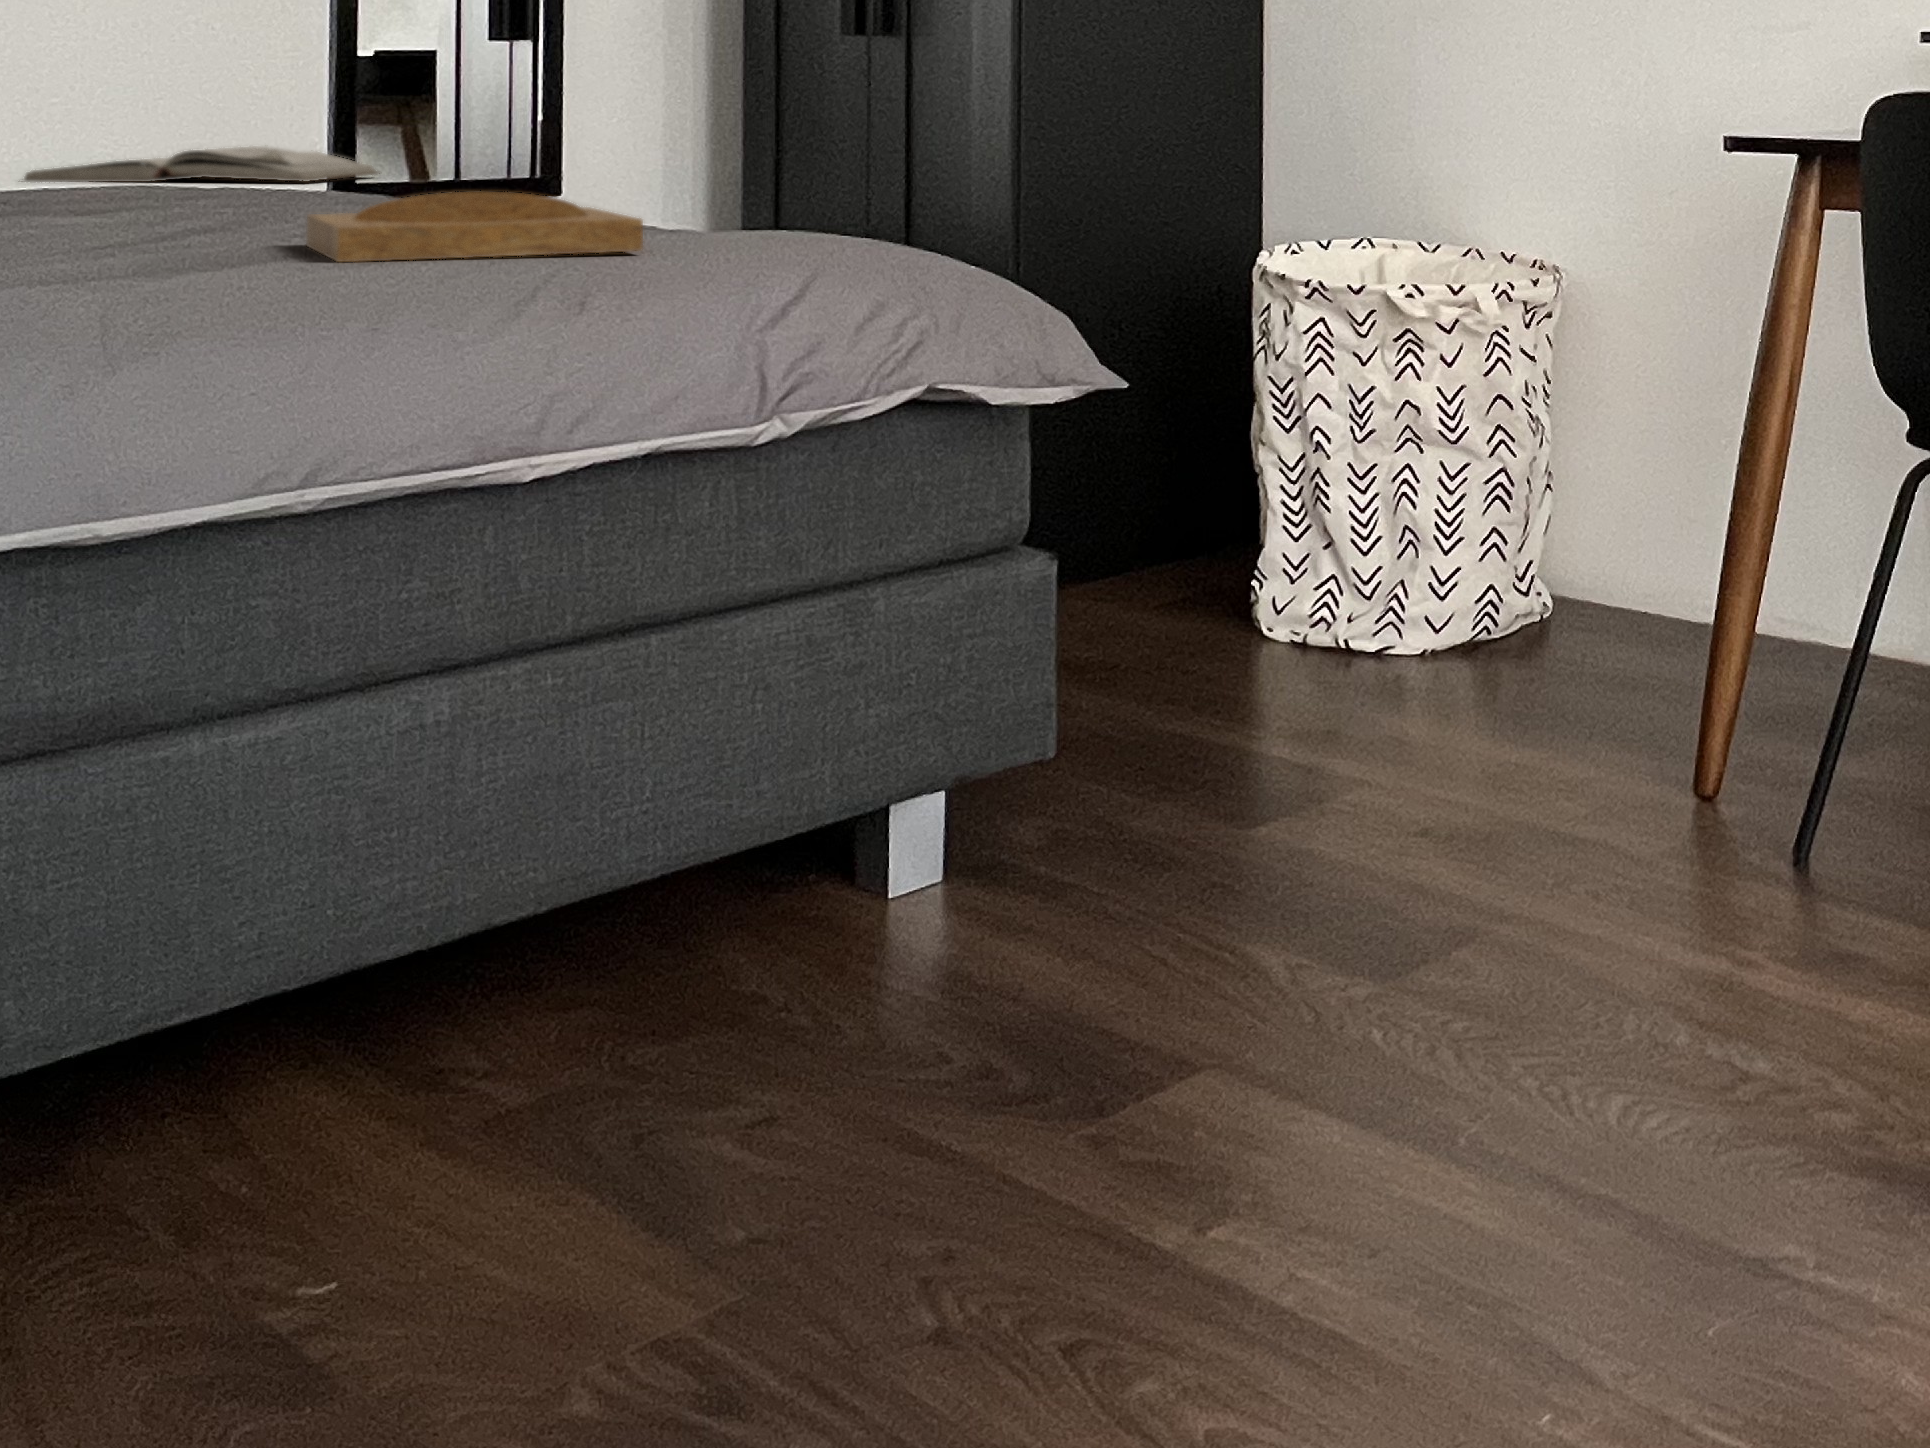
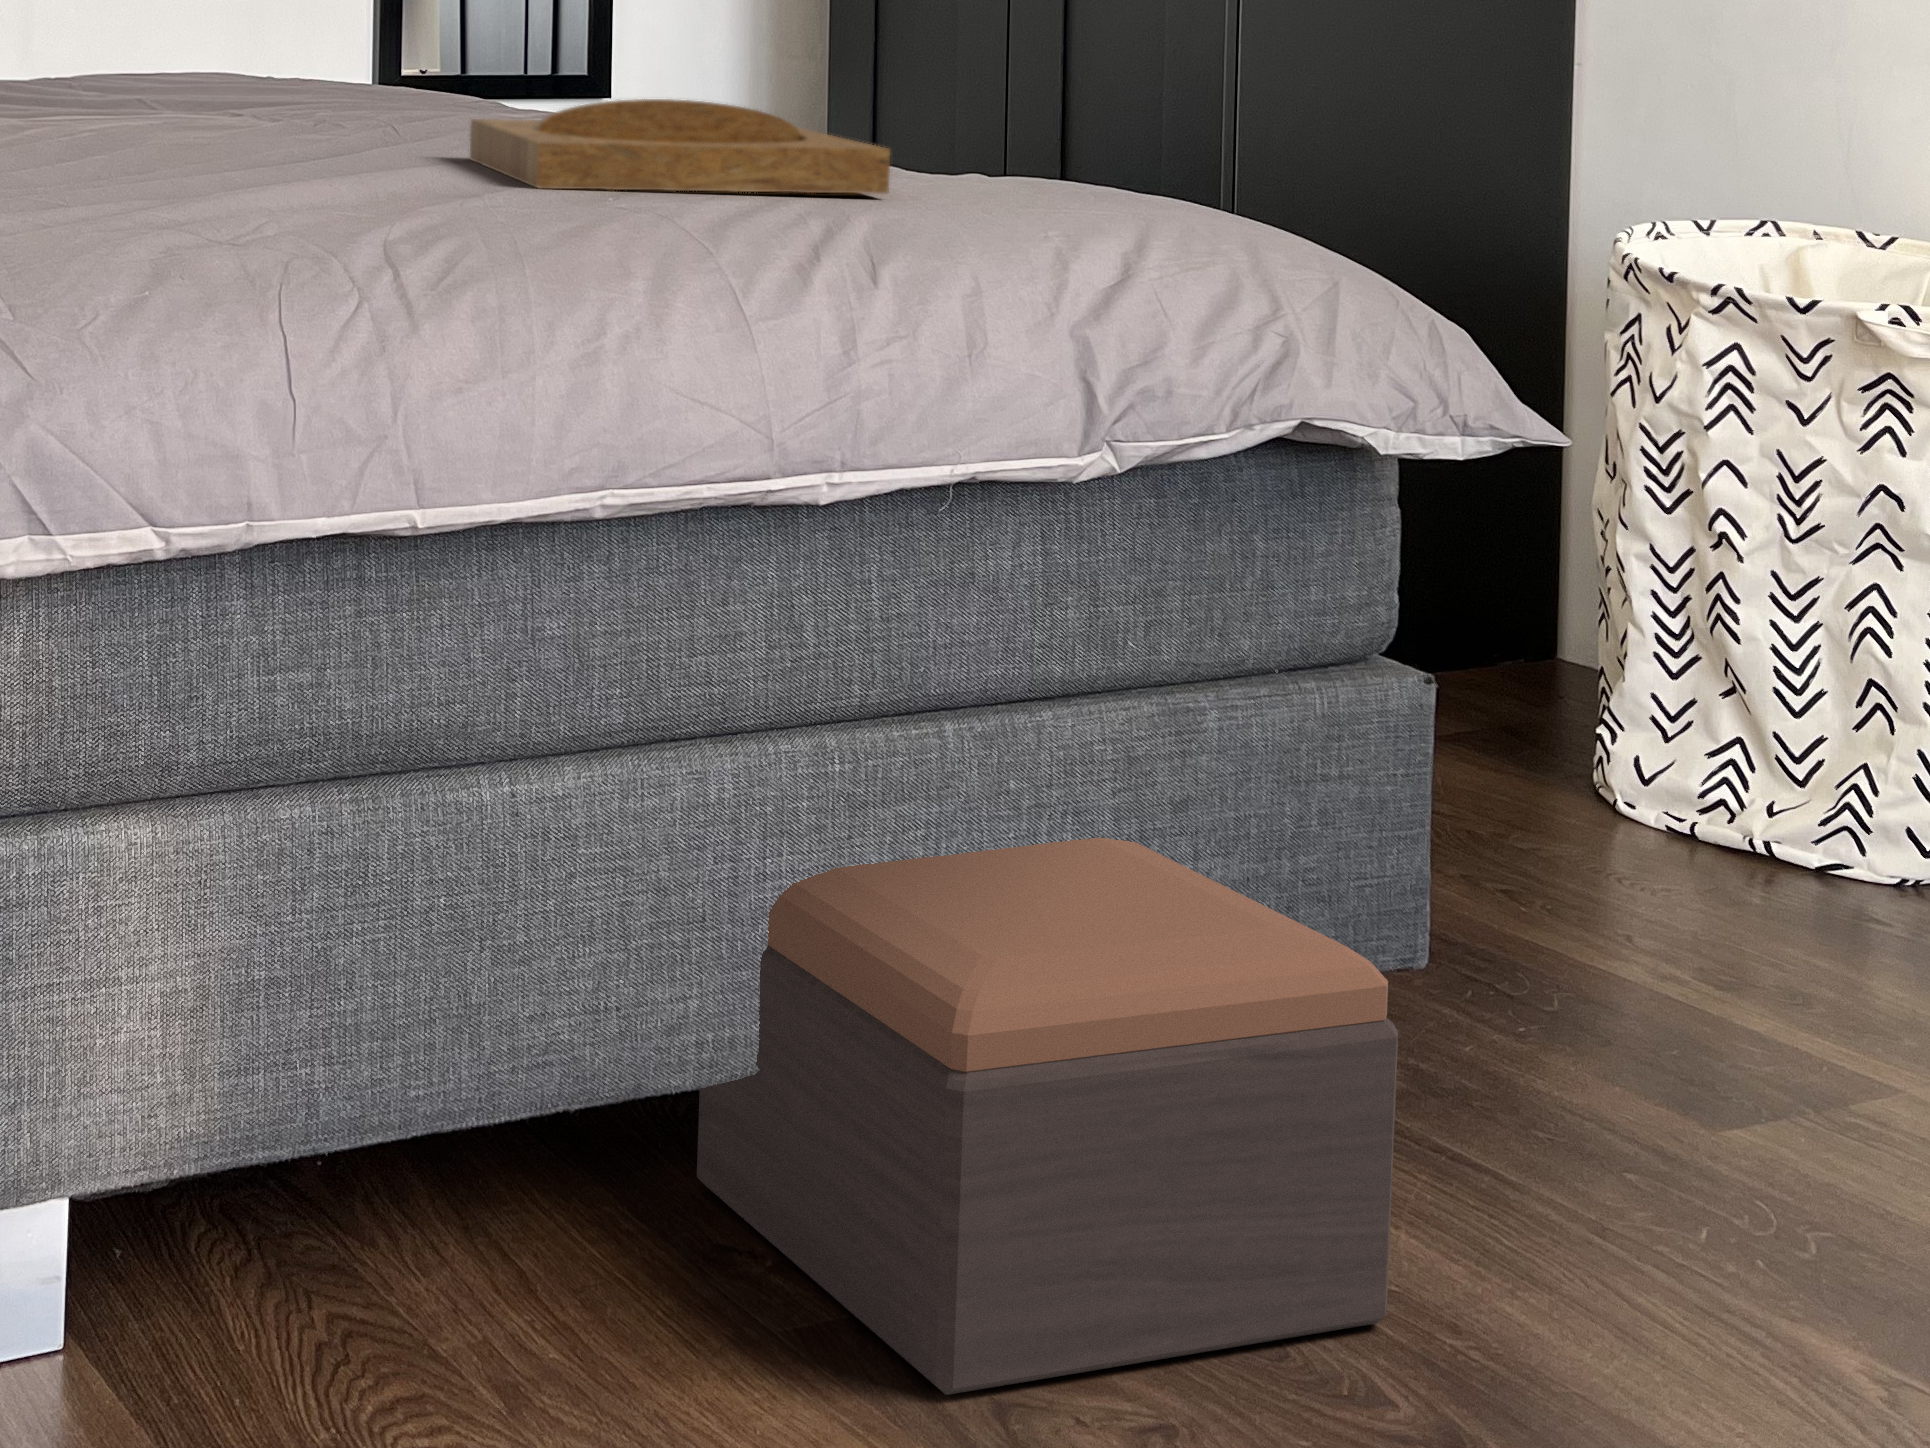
book: present [21,147,377,182] -> none [77,17,424,64]
footstool: none [466,678,973,1083] -> present [697,837,1398,1395]

